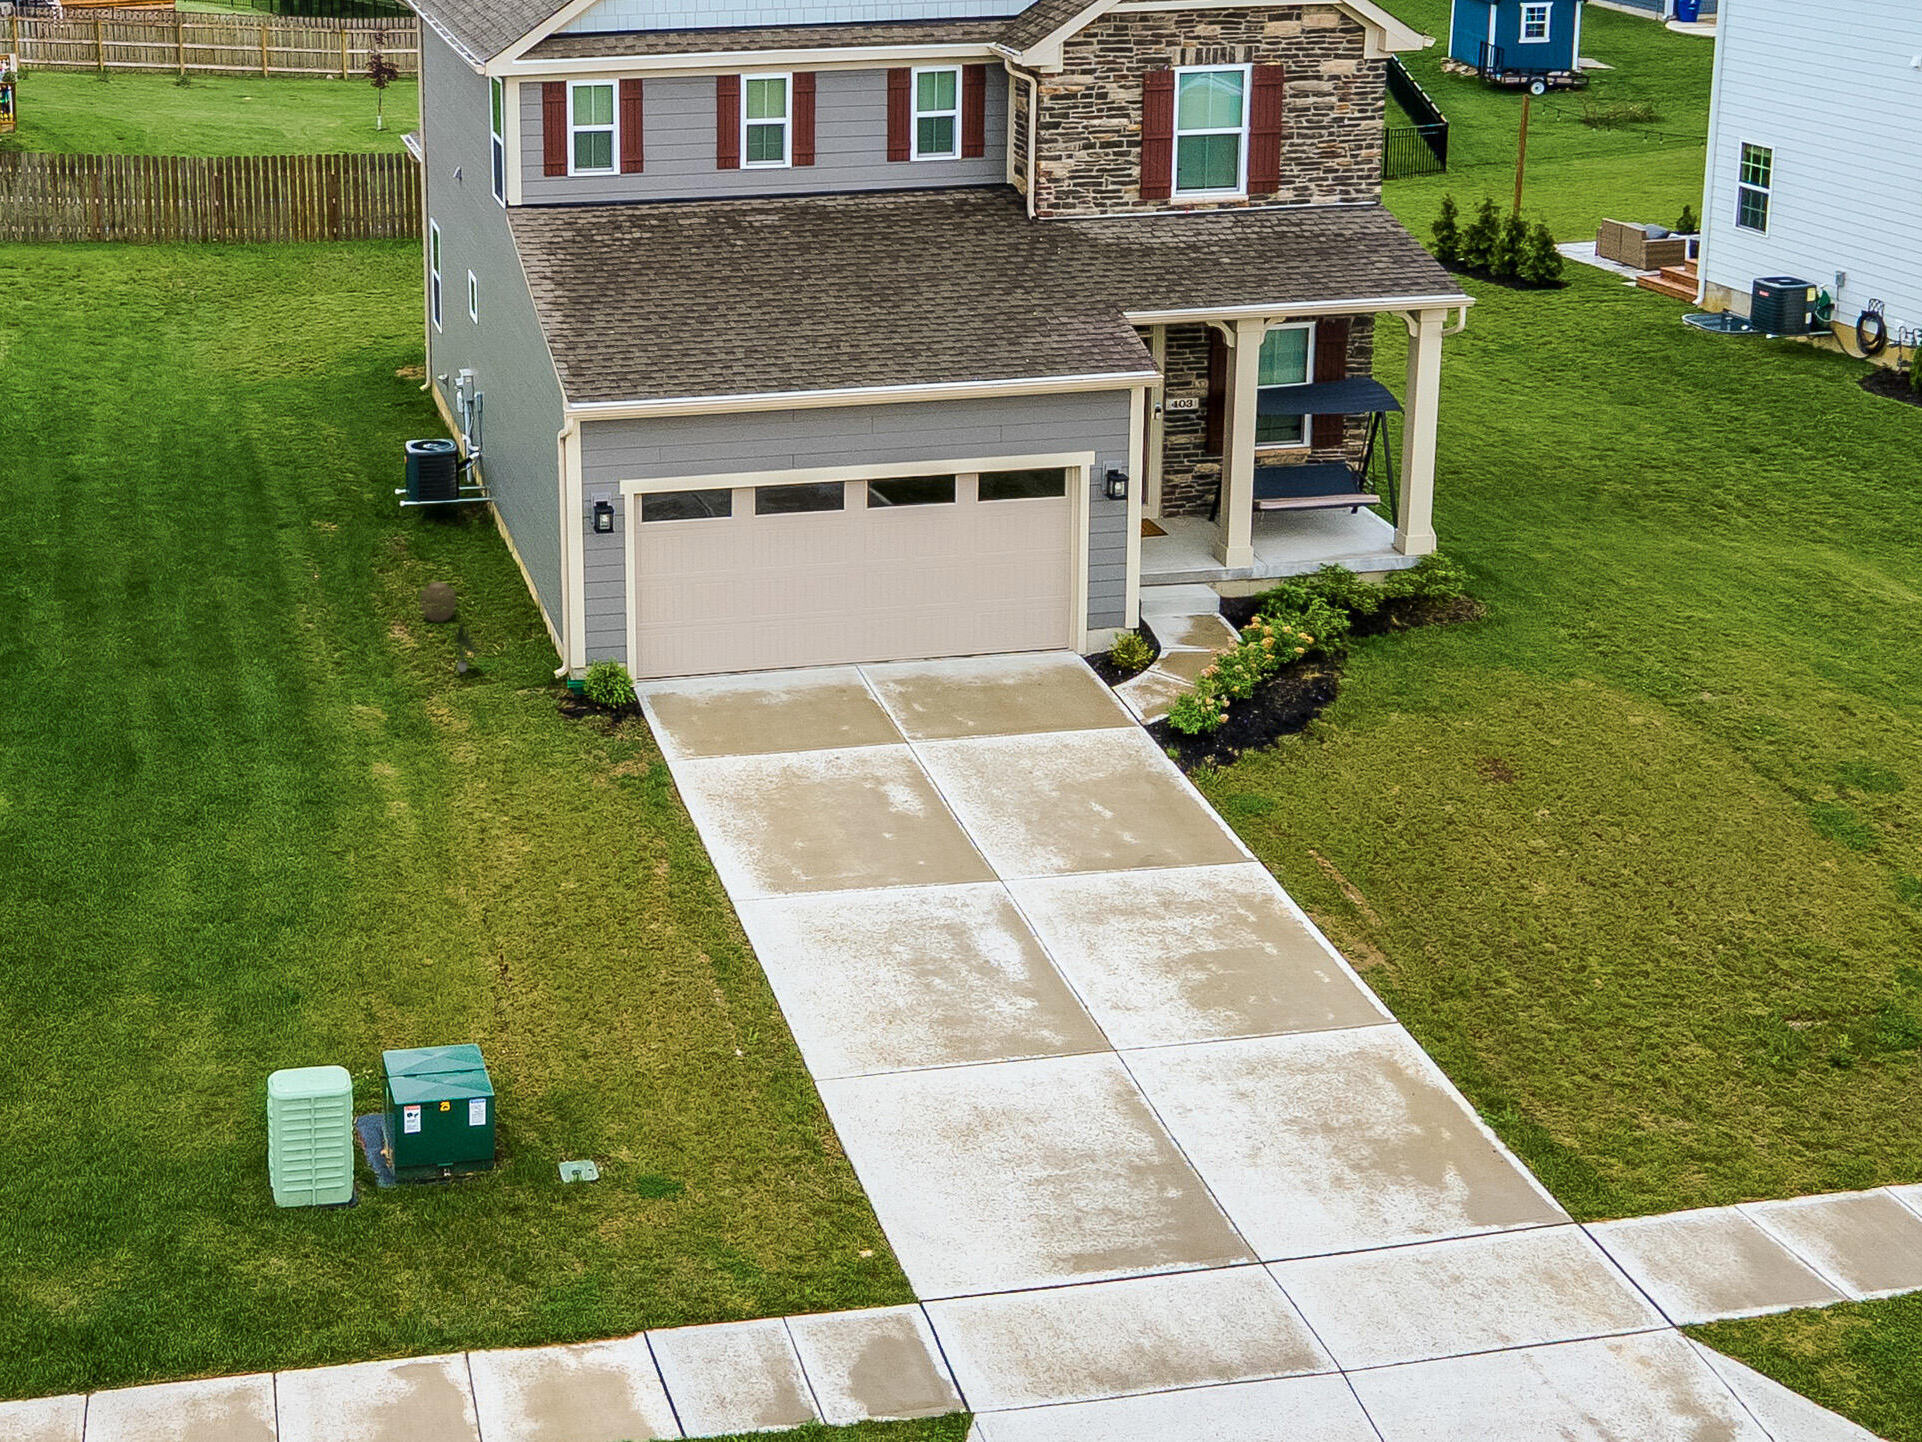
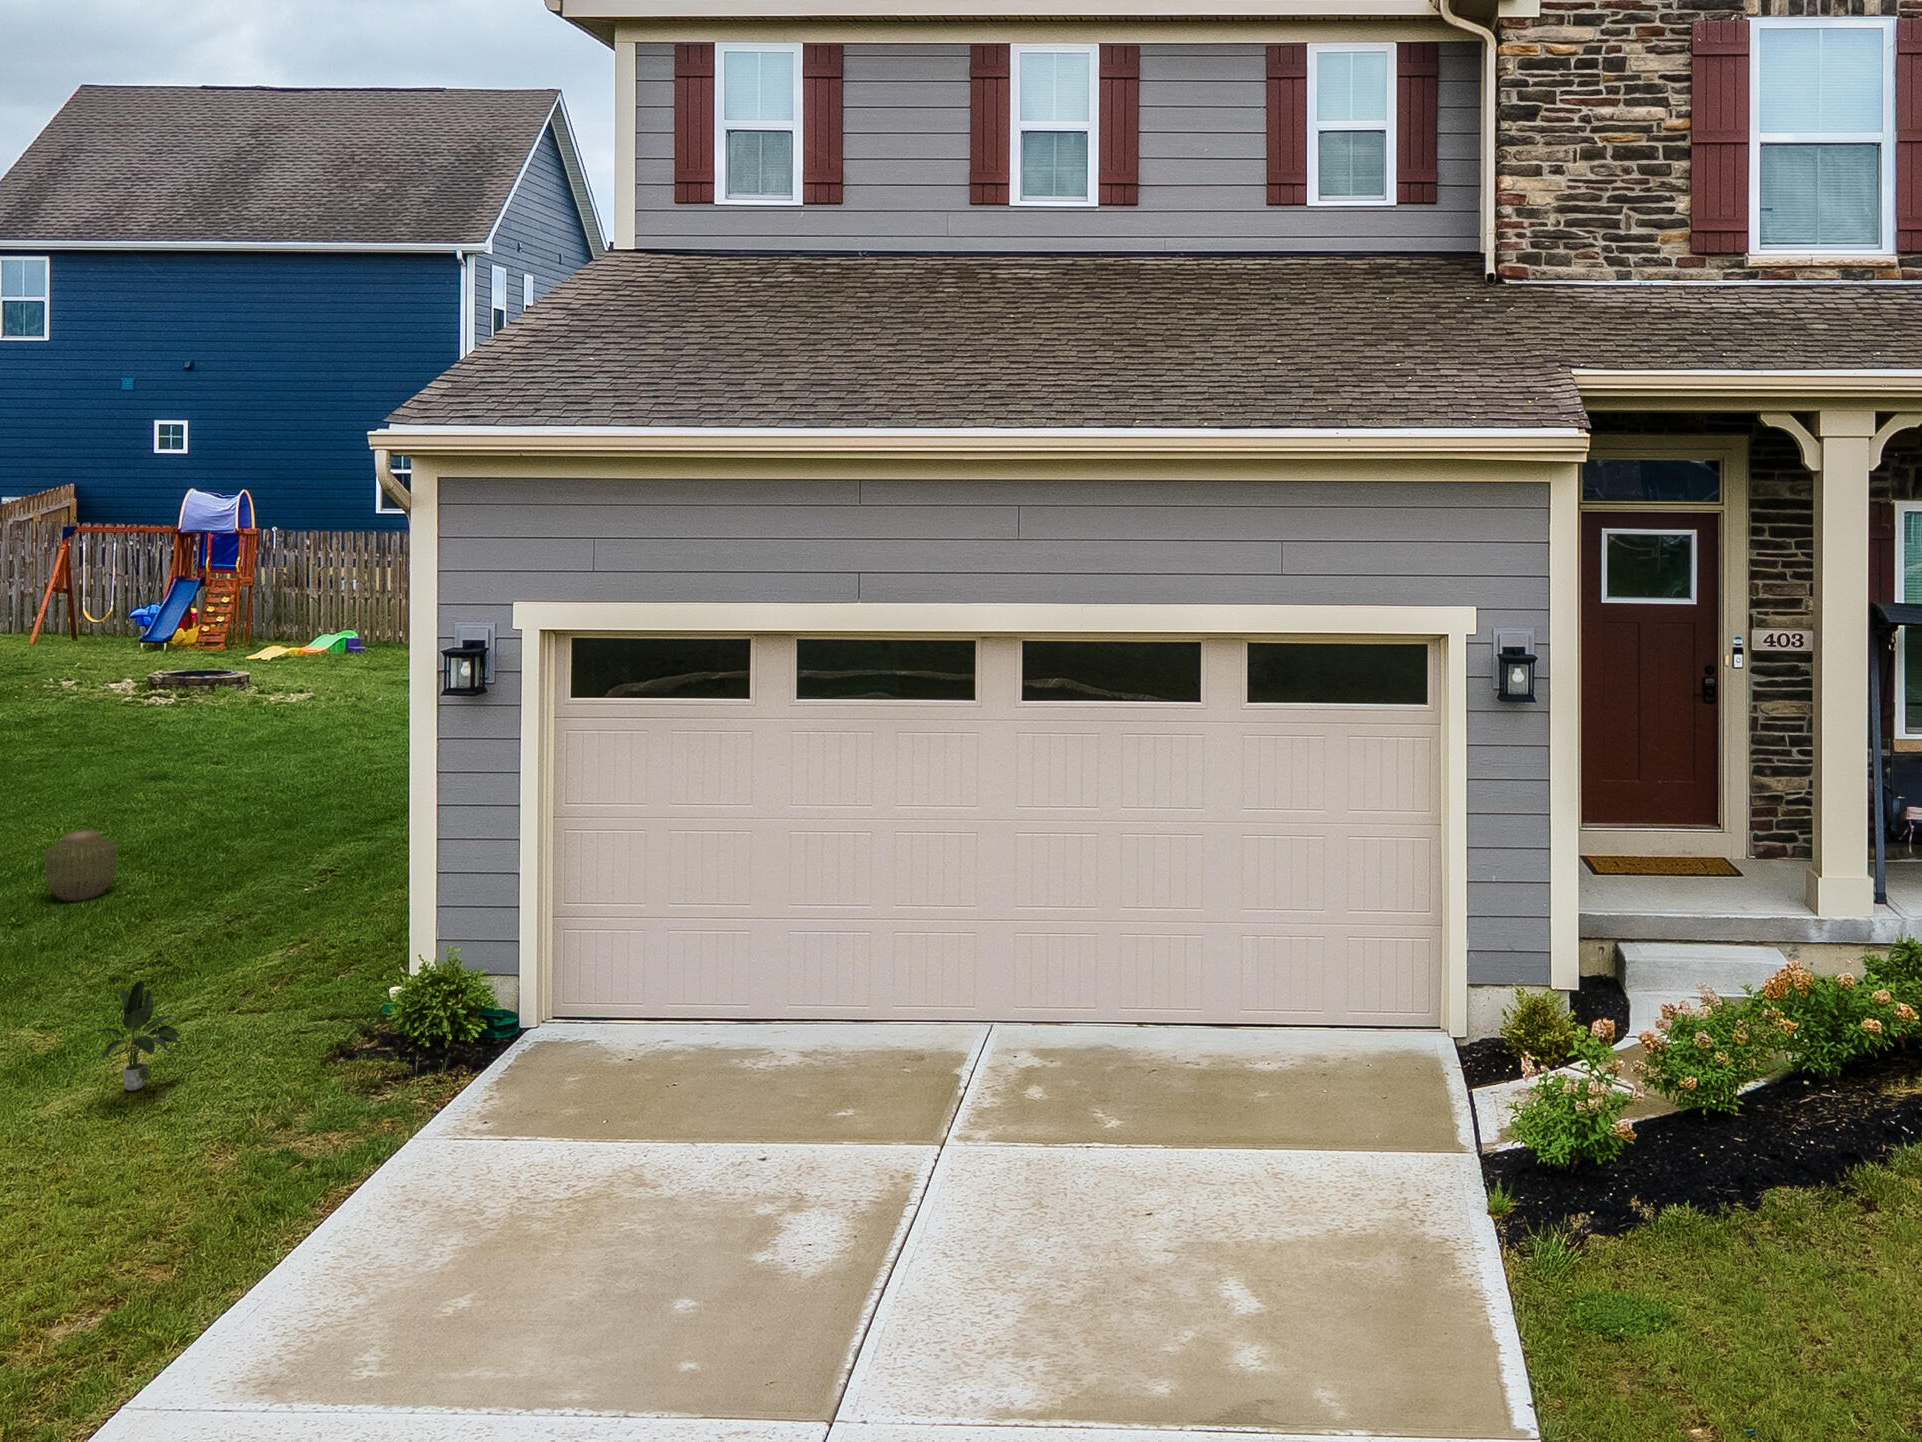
woven basket: present [421,582,456,621] -> present [45,830,117,901]

